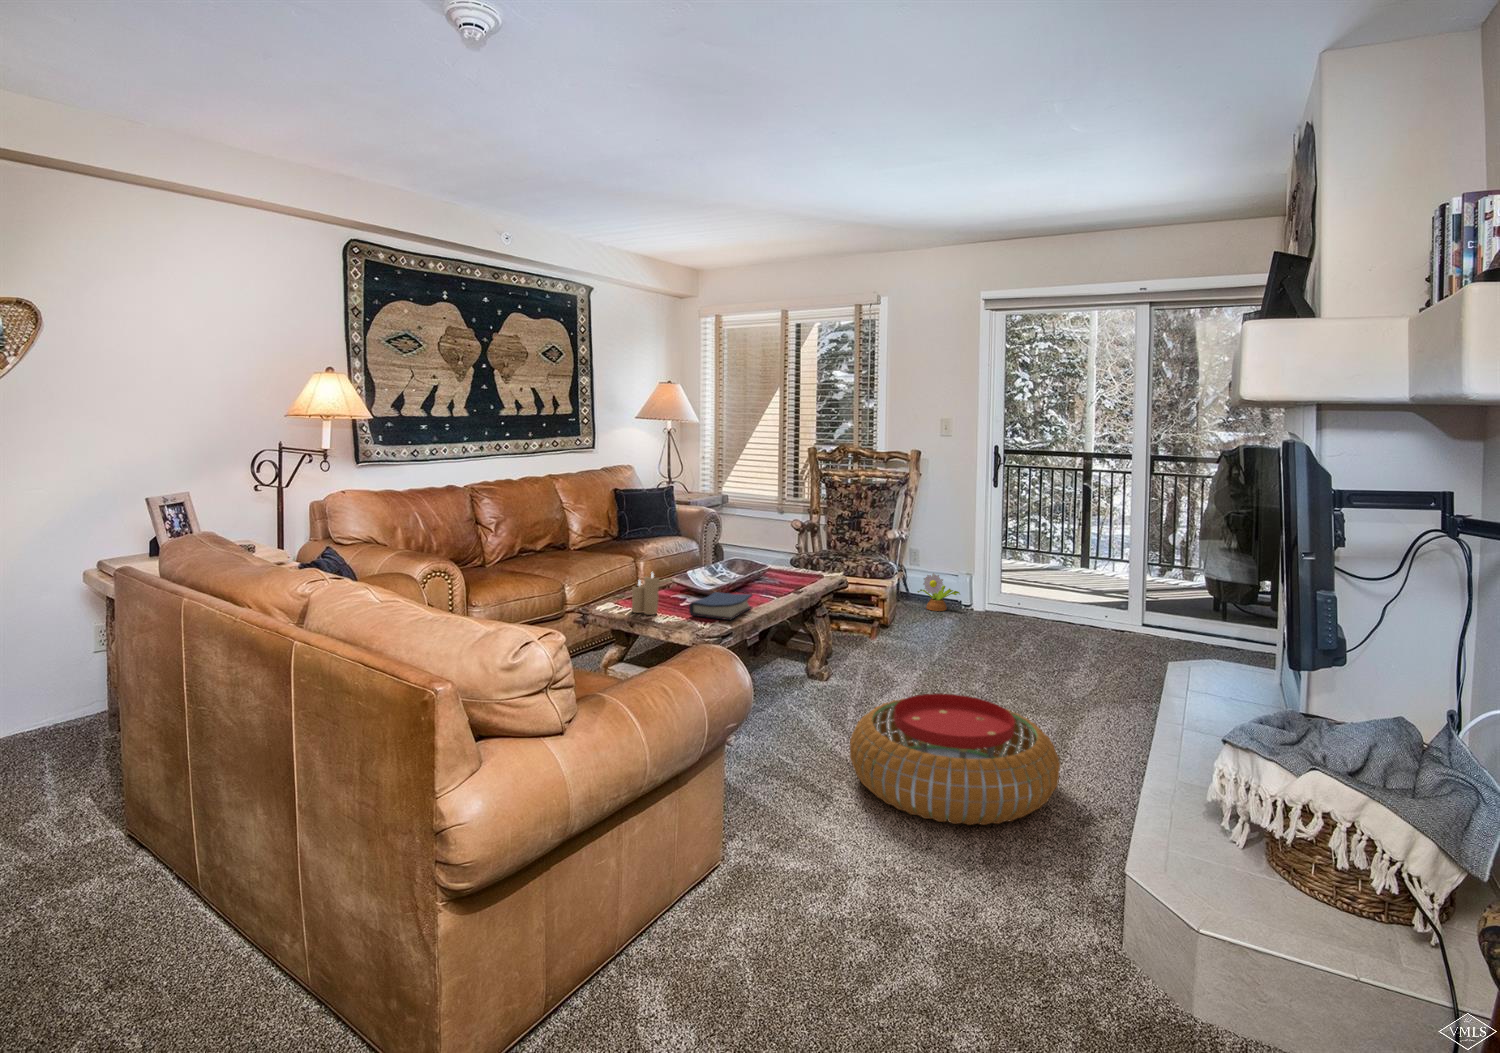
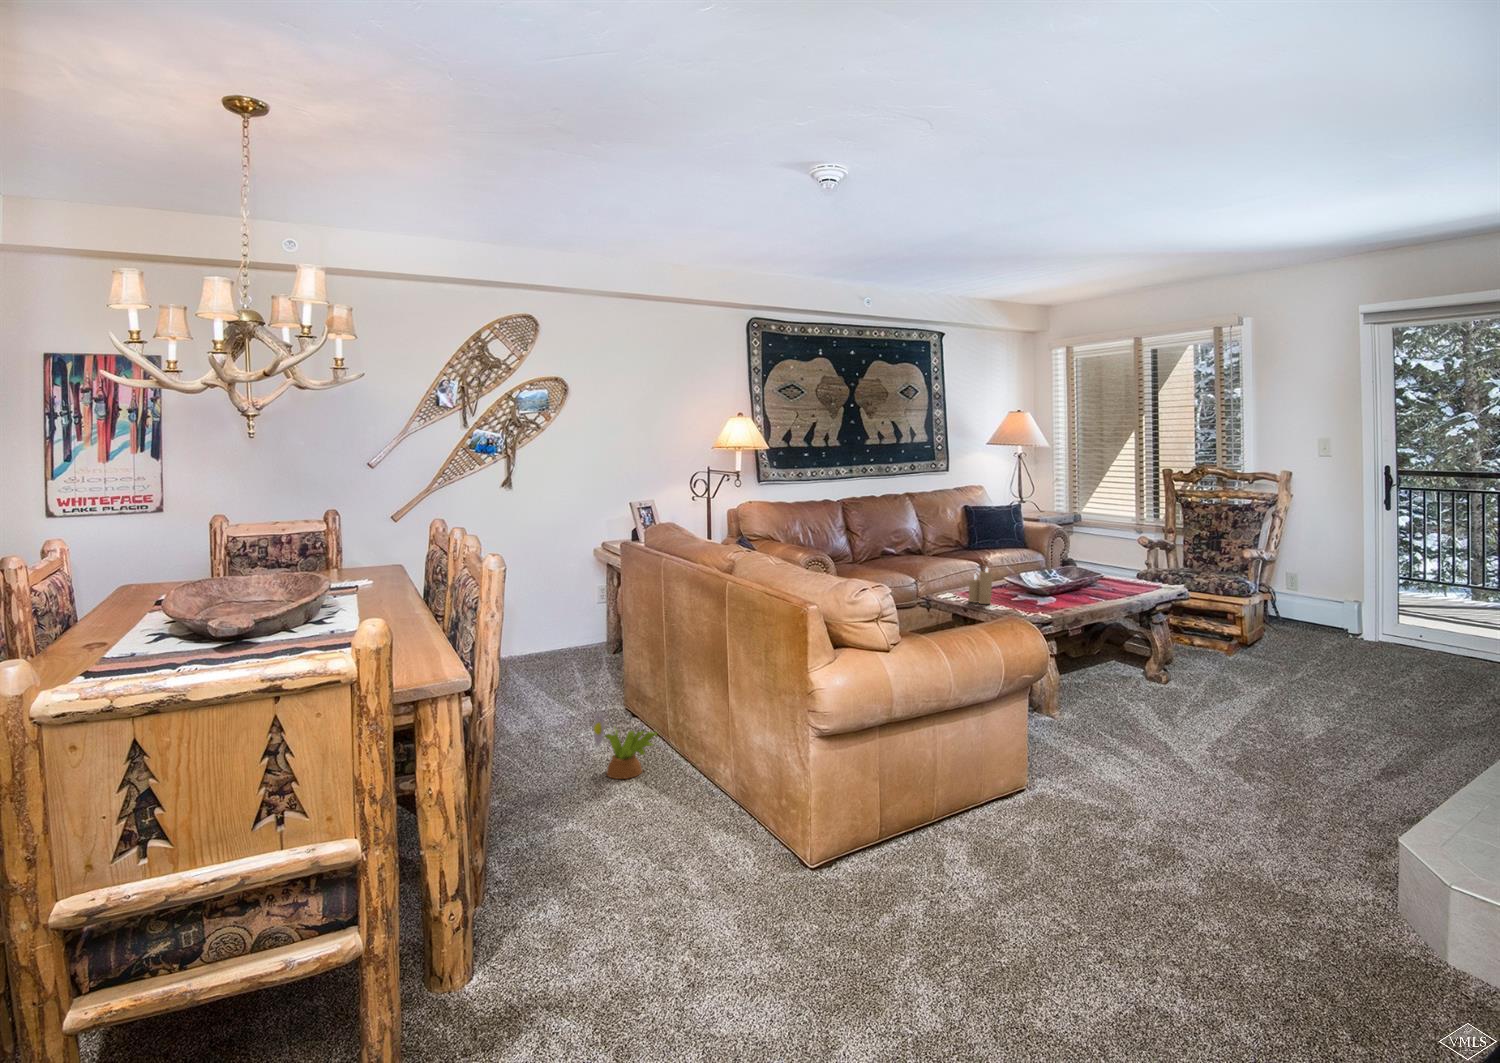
decorative plant: present [917,573,960,611] -> present [593,712,657,779]
hardback book: present [689,592,752,620] -> none [1019,589,1081,611]
pouf: present [850,694,1060,825] -> none [1164,685,1401,804]

